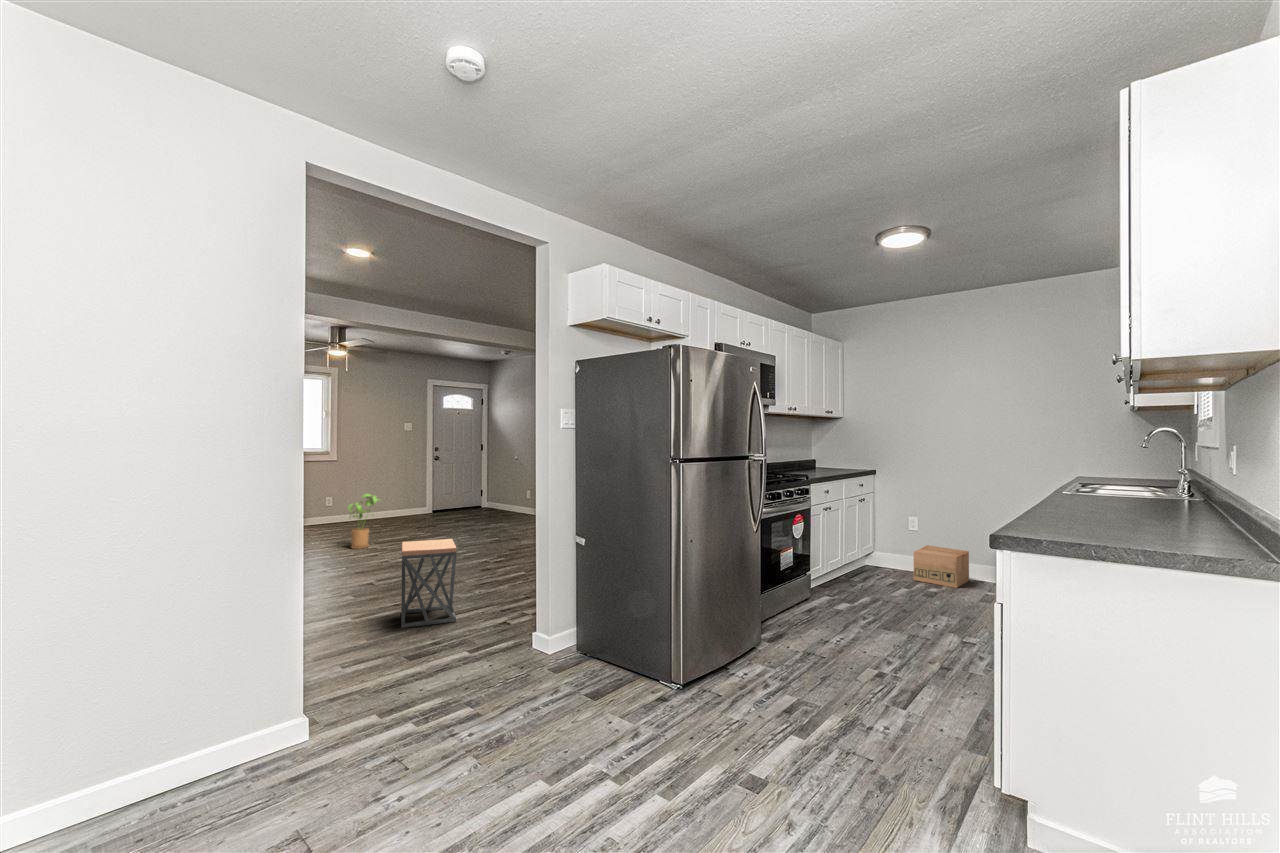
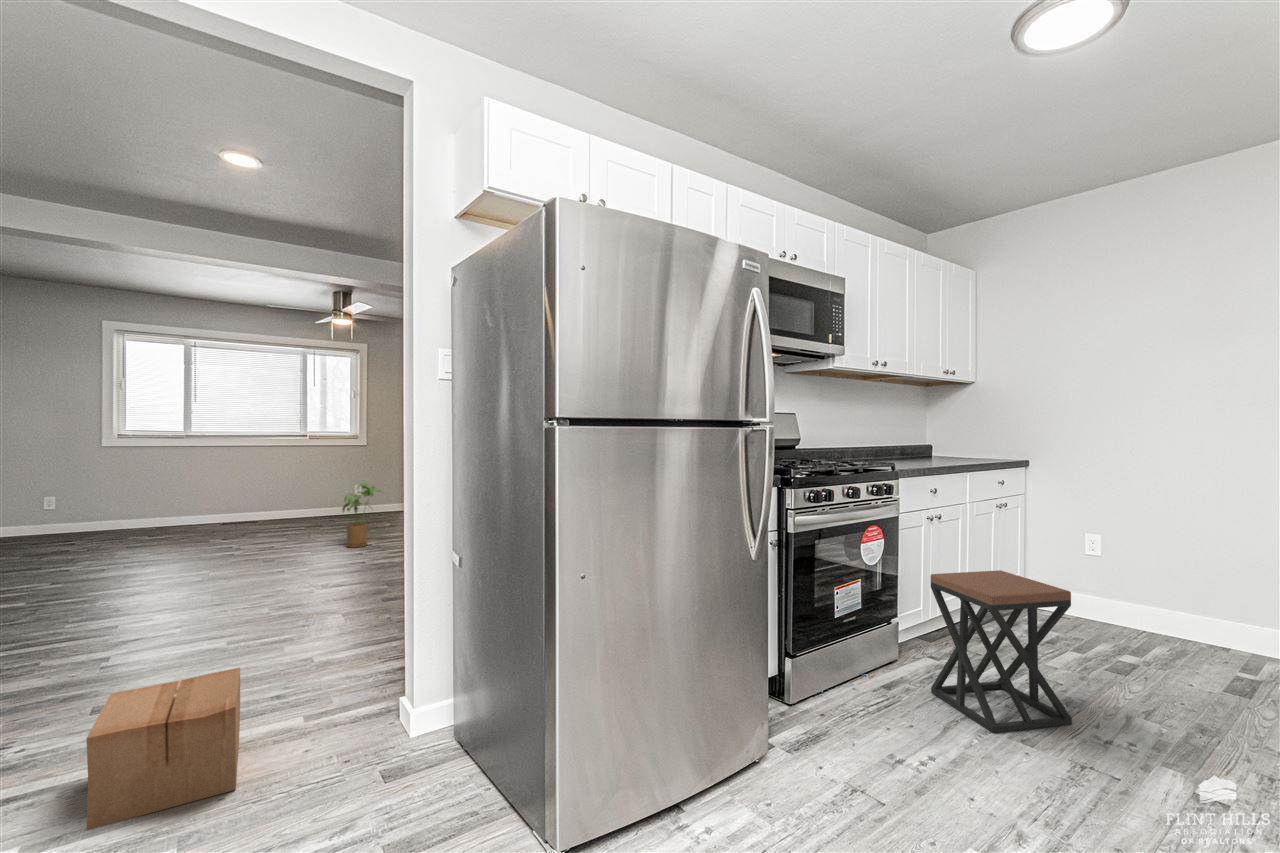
stool: present [401,539,457,628] -> present [930,570,1072,733]
cardboard box: present [914,545,969,588] -> present [86,668,240,830]

